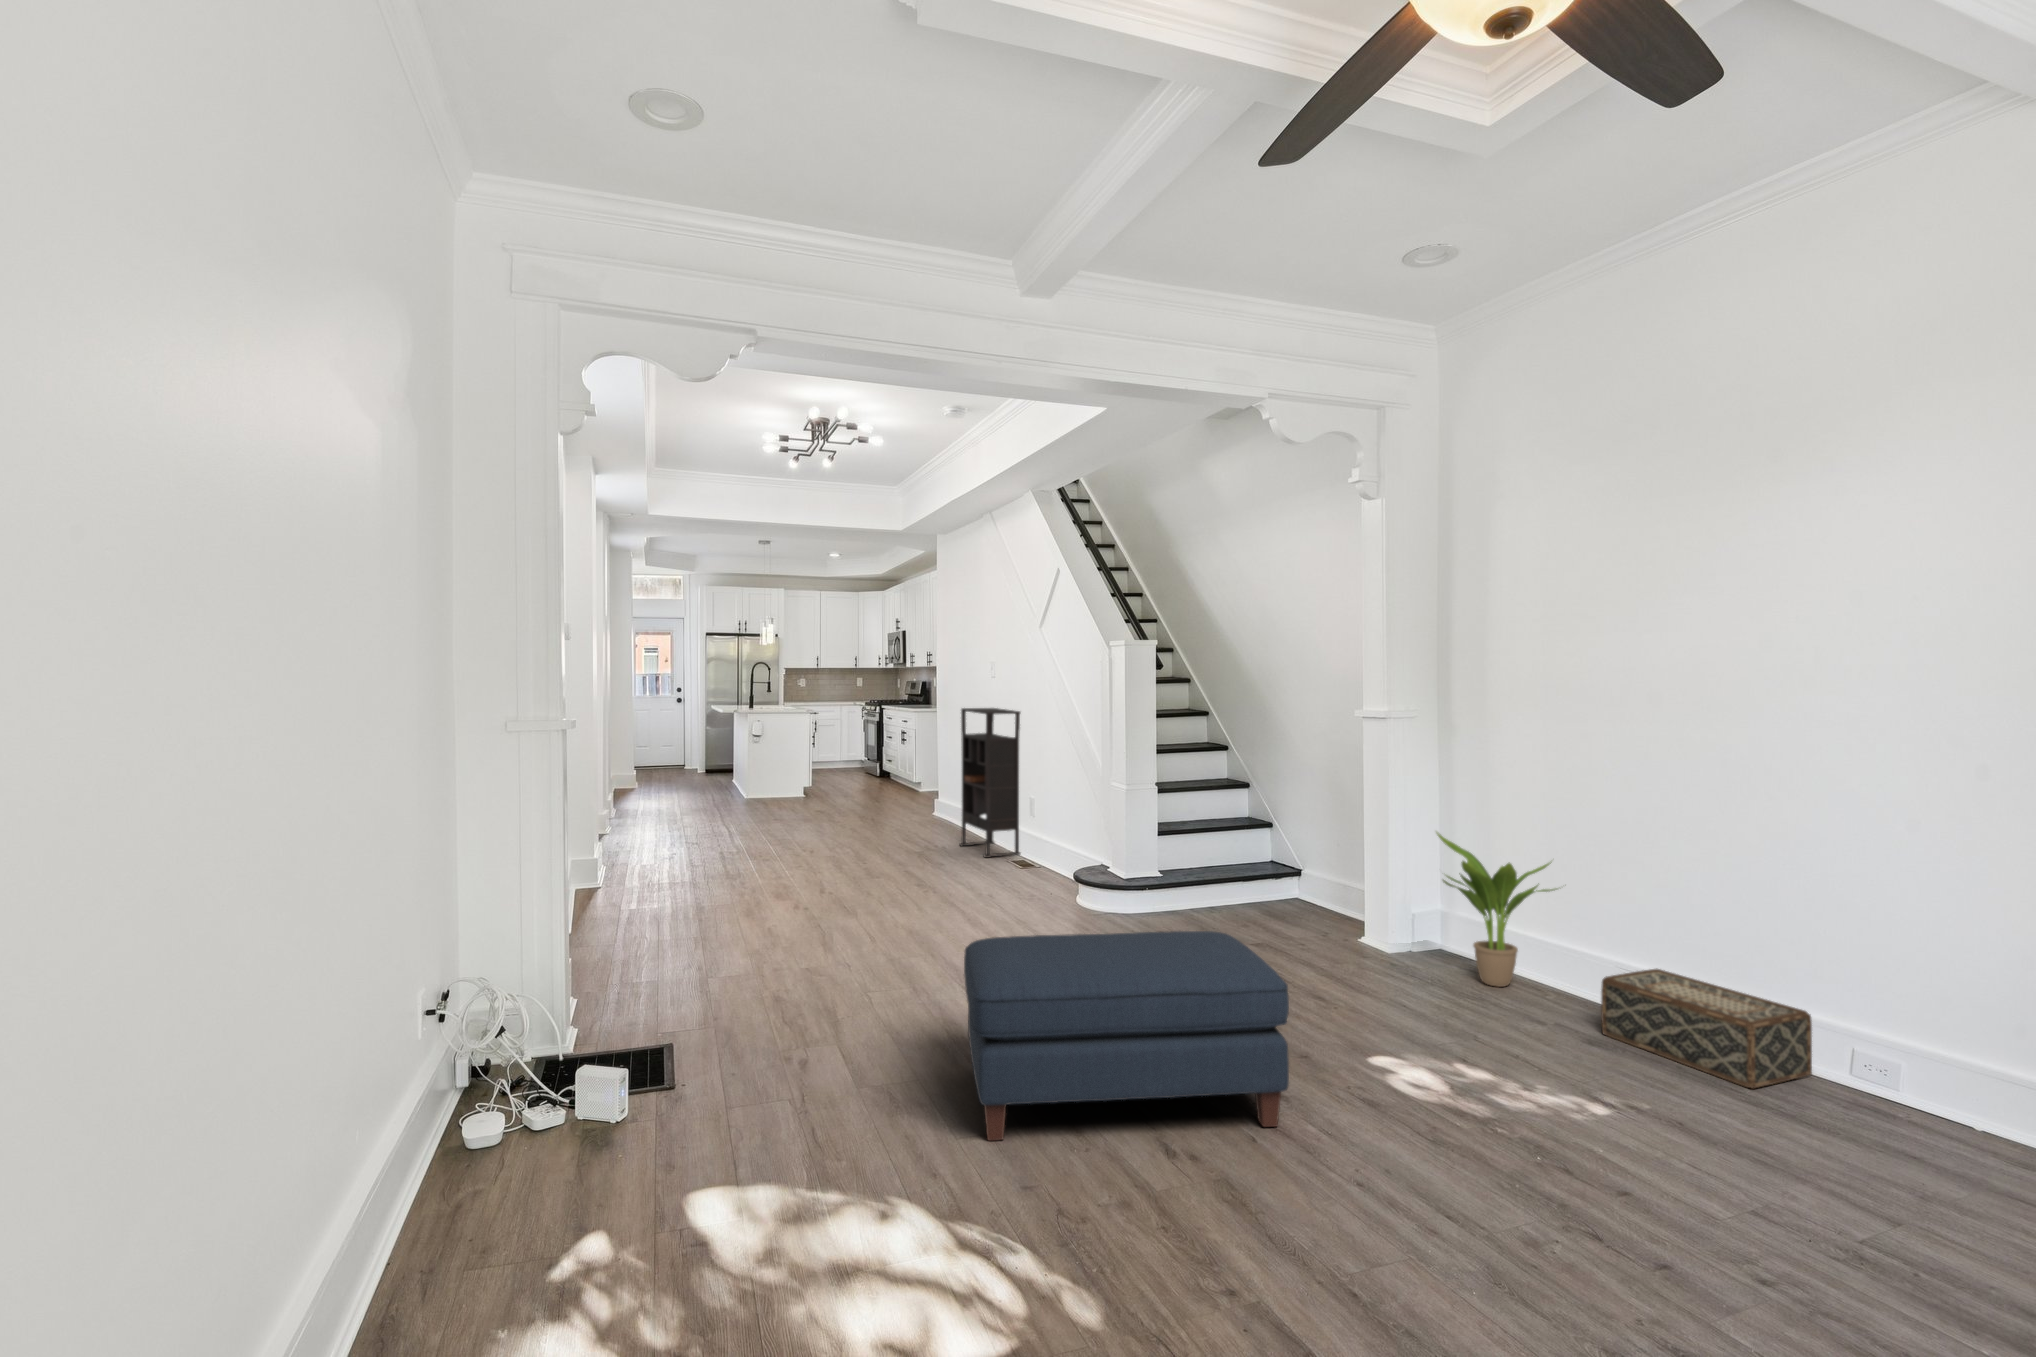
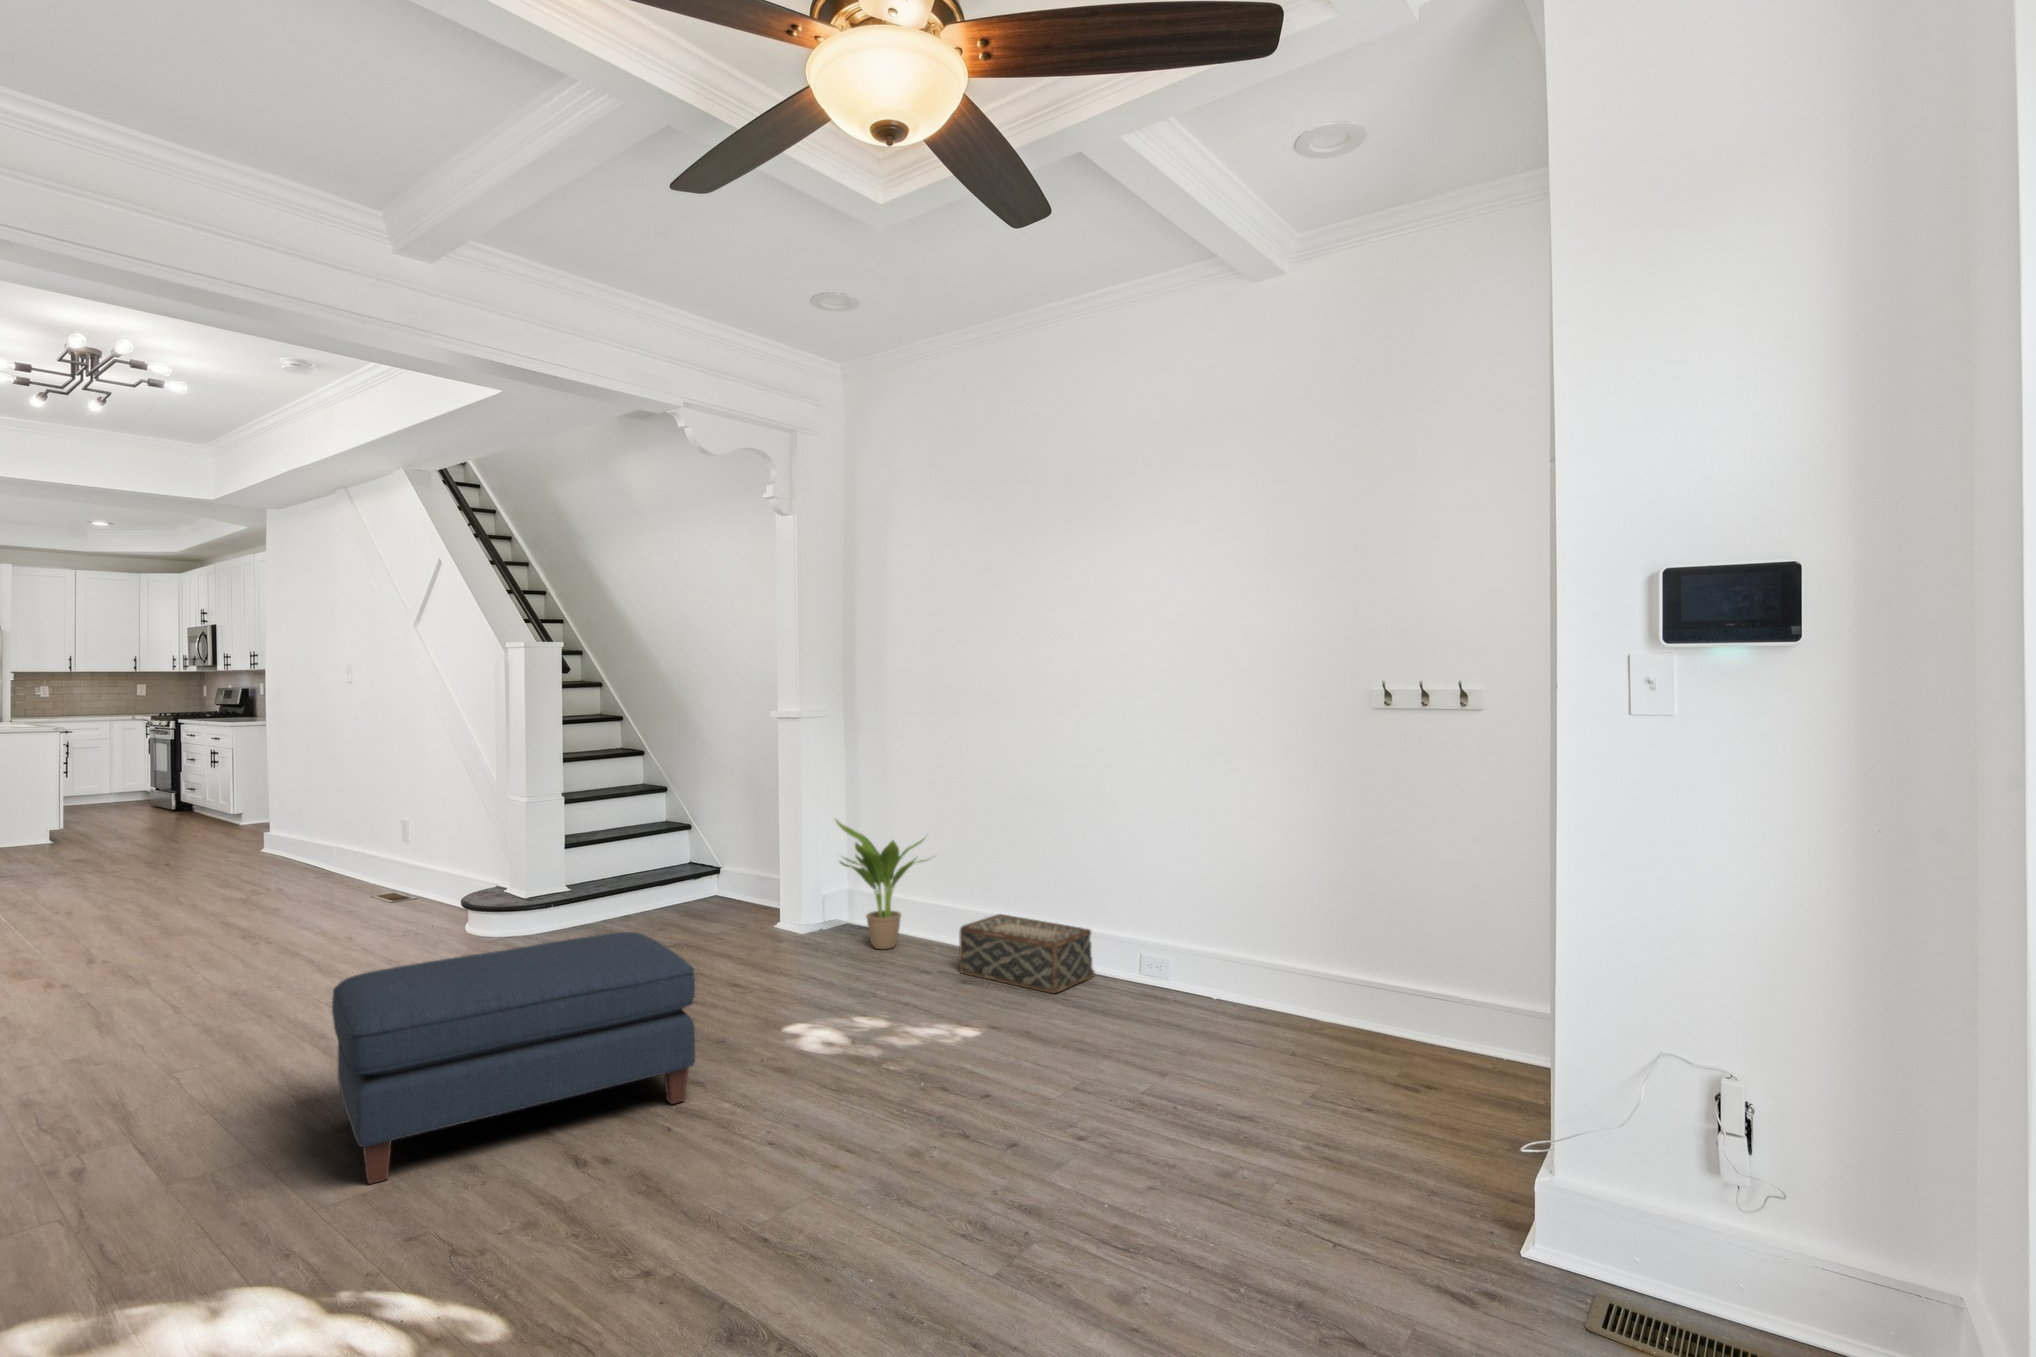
bookshelf: present [960,708,1020,858] -> none [309,719,396,896]

